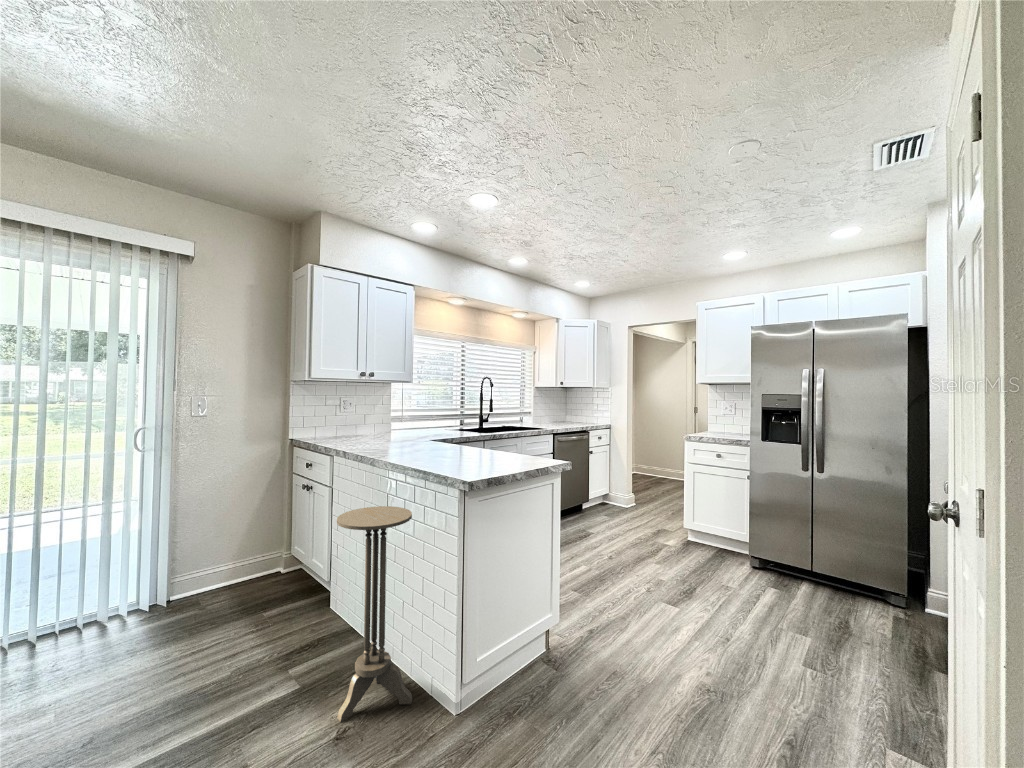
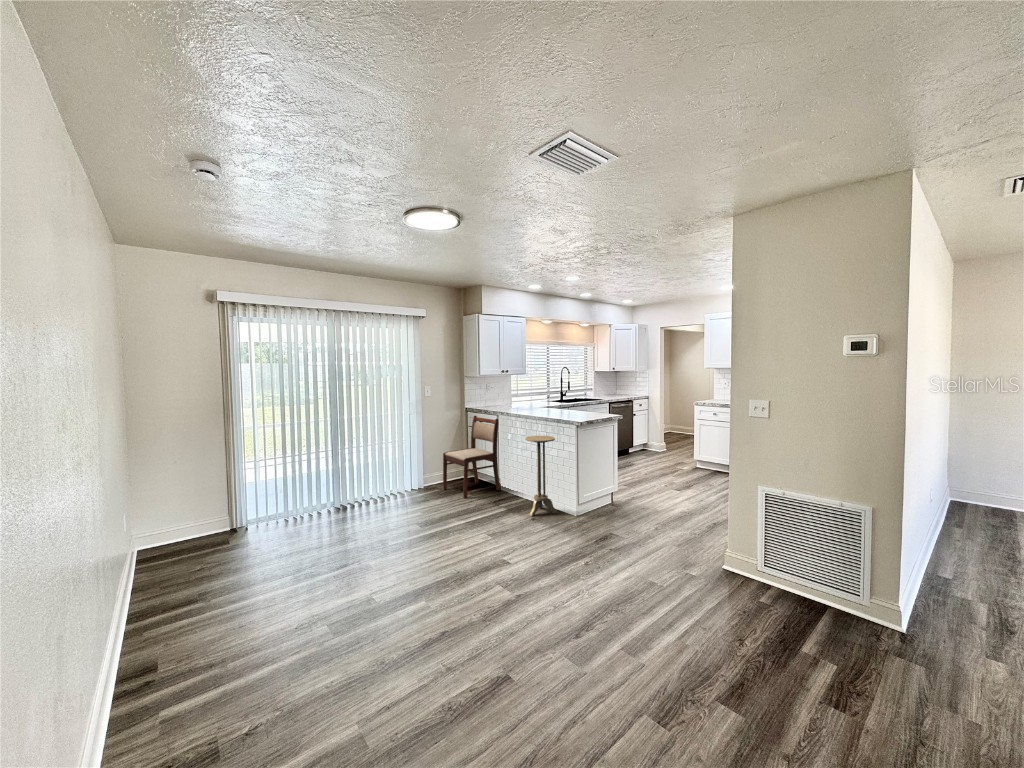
dining chair: none [205,454,327,643] -> present [443,416,500,498]

